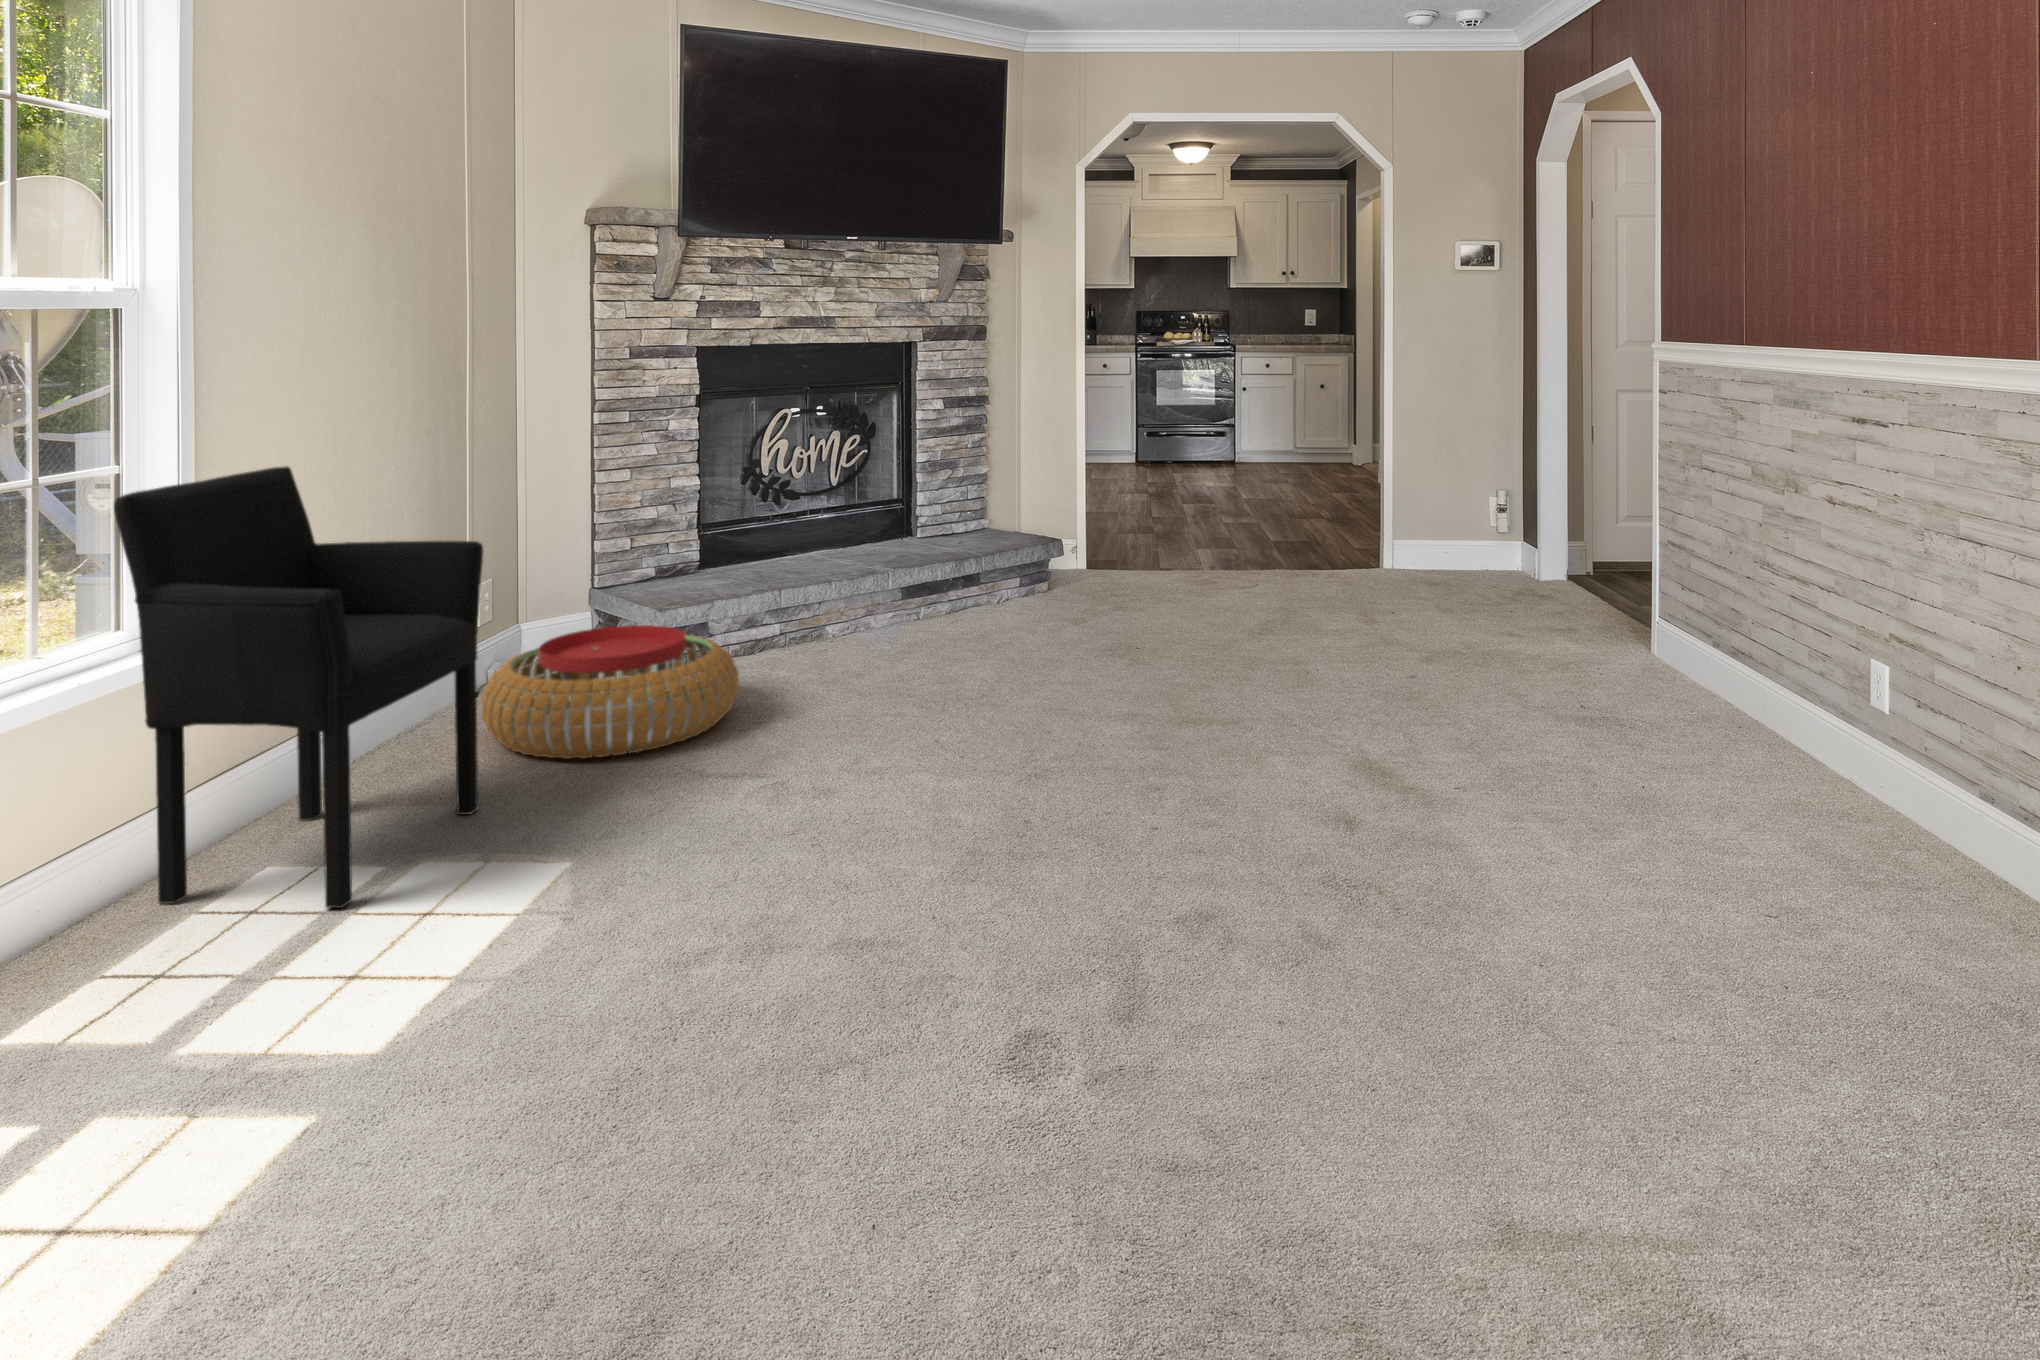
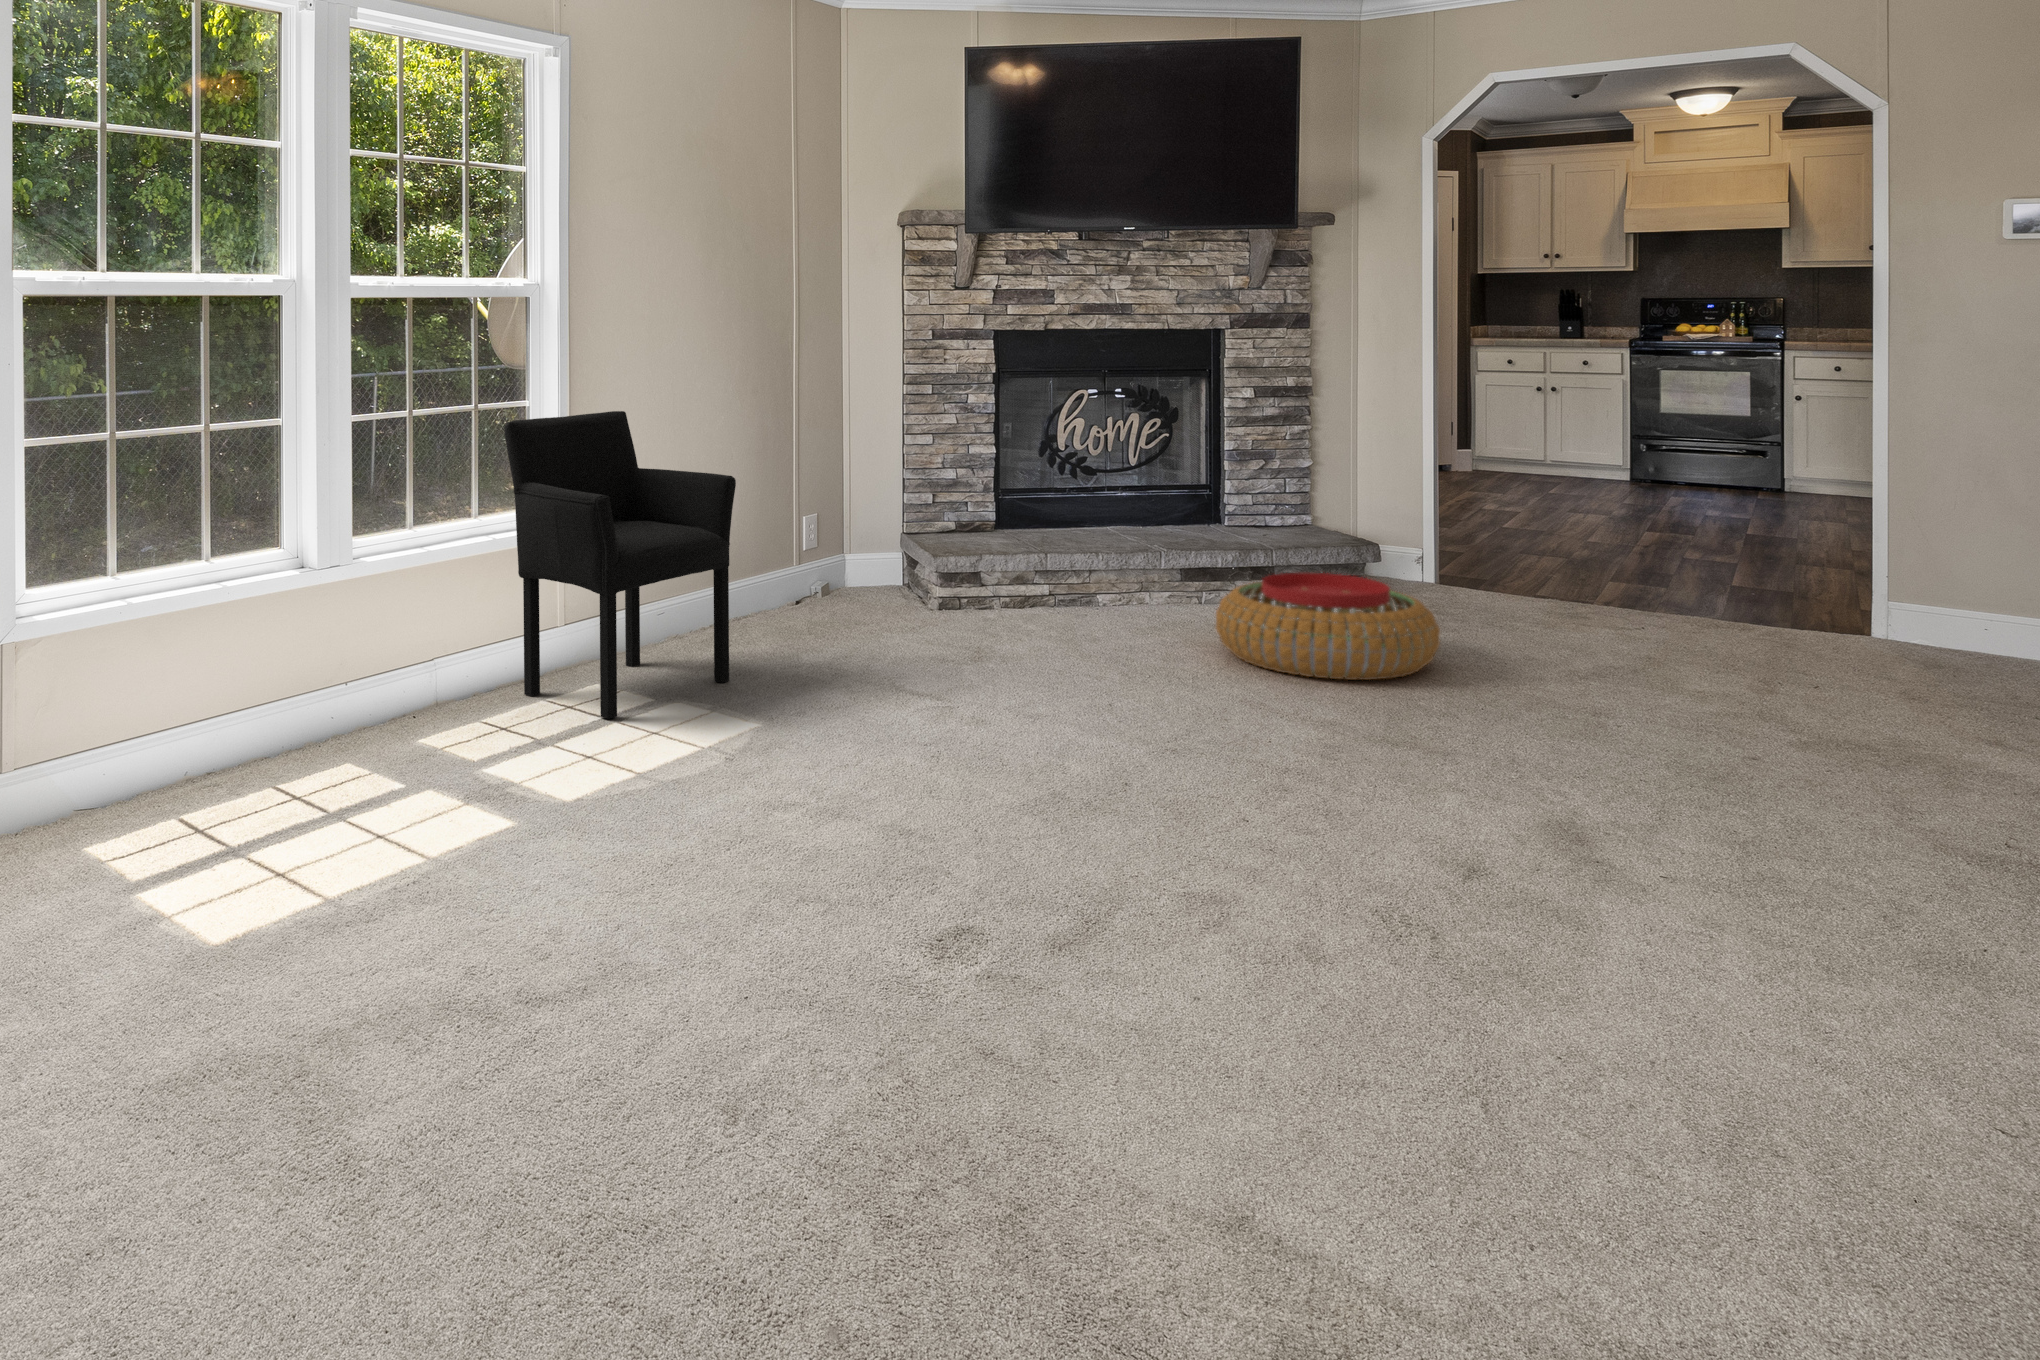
pouf: present [481,625,739,759] -> present [1216,573,1440,680]

